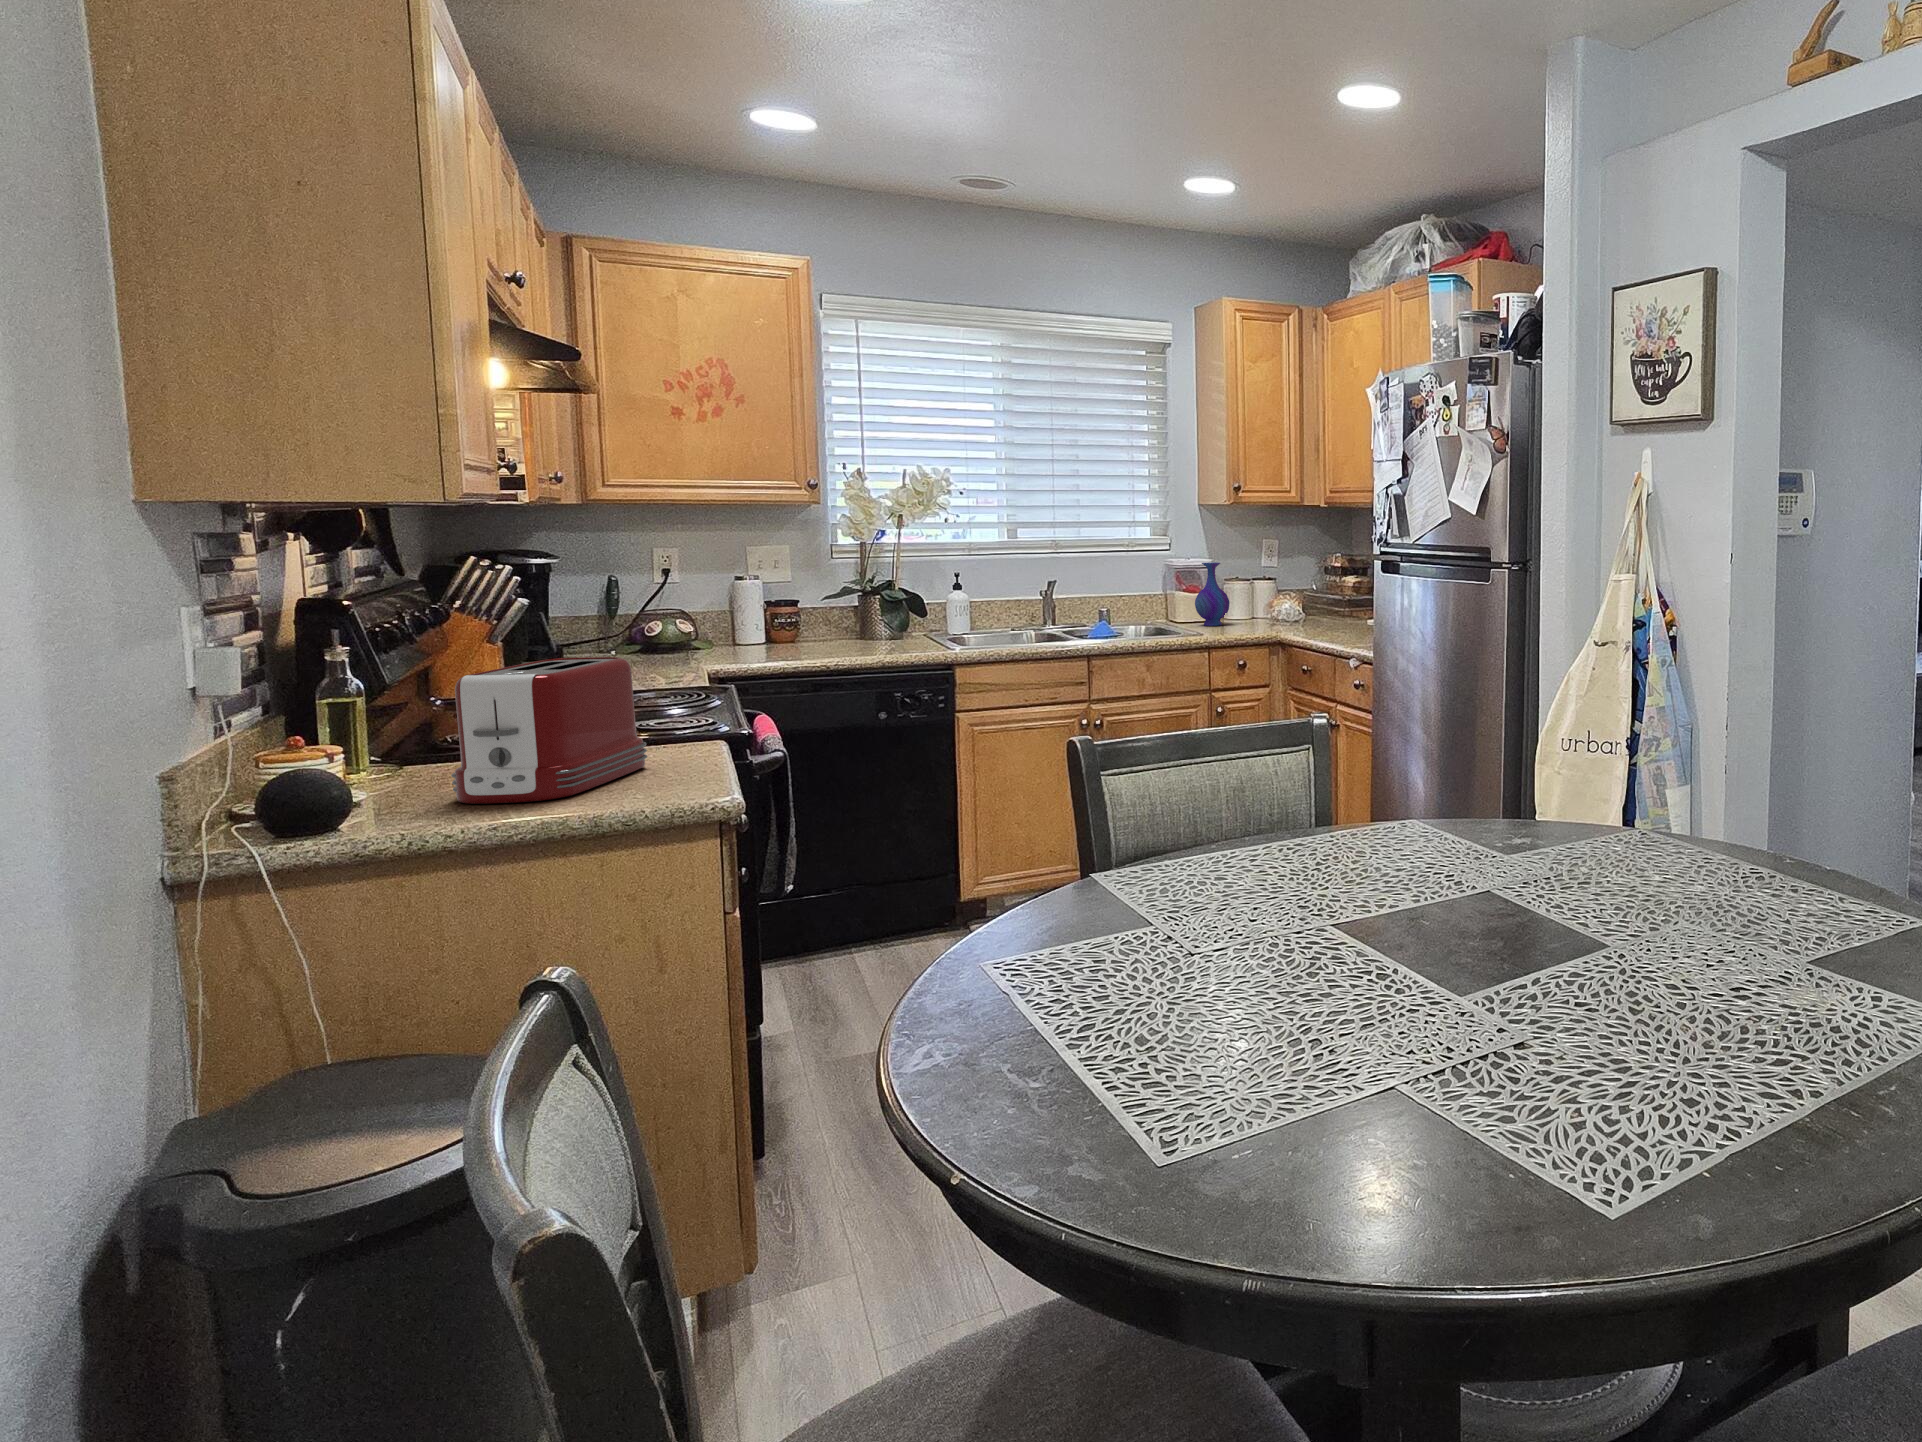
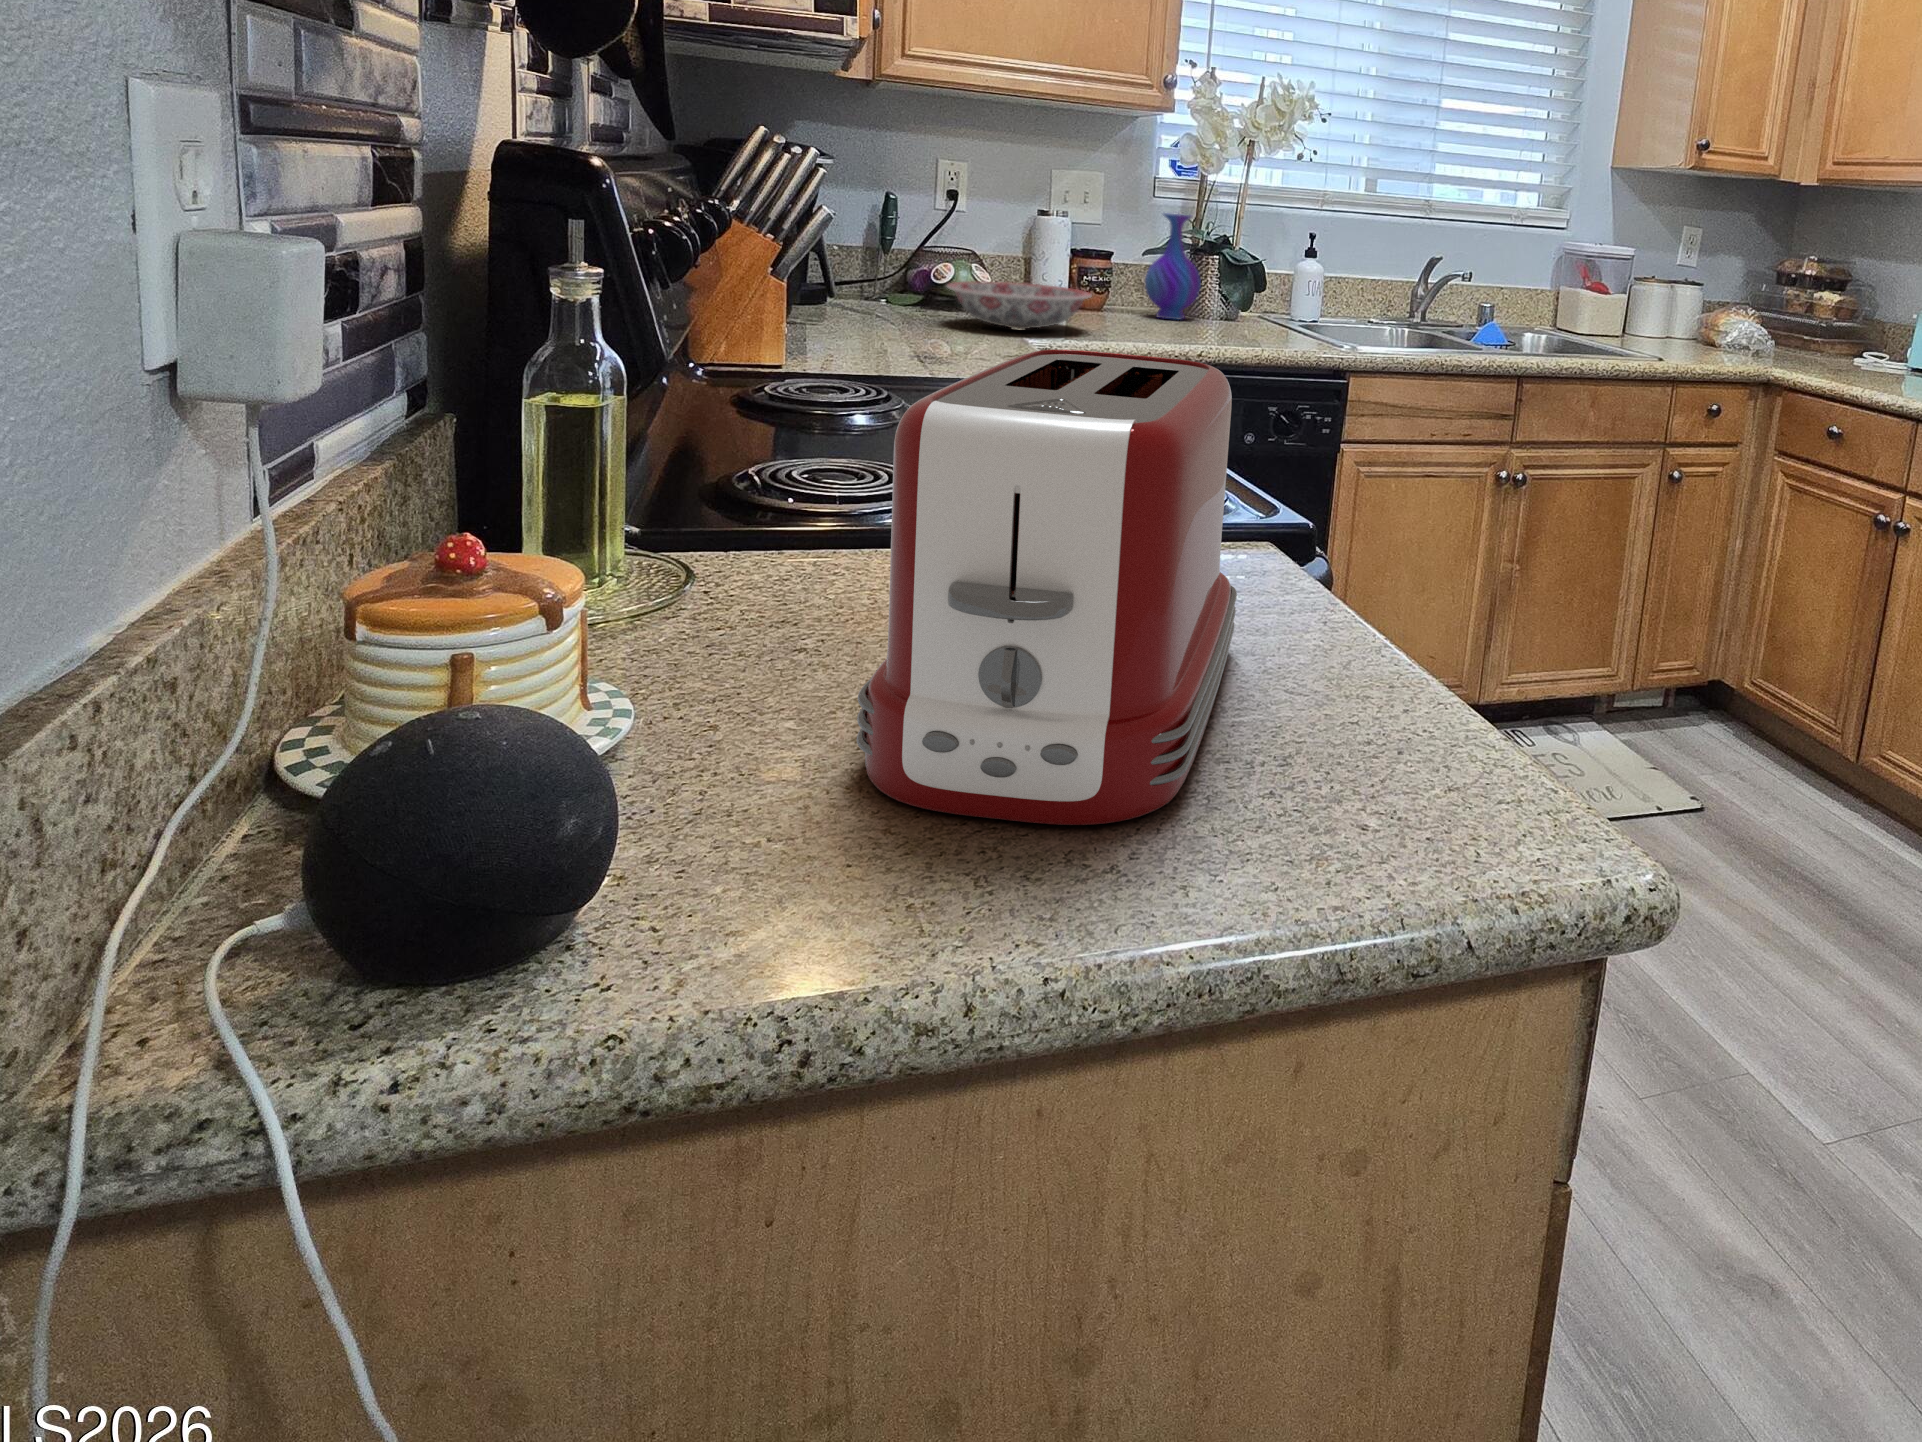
vase: present [1195,563,1229,626] -> present [1145,213,1201,320]
ceramic bowl: none [647,630,762,661] -> present [947,281,1092,329]

